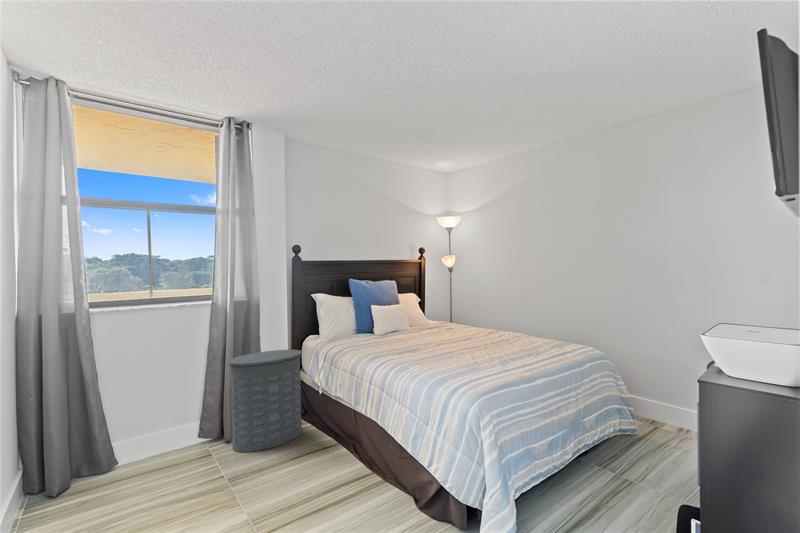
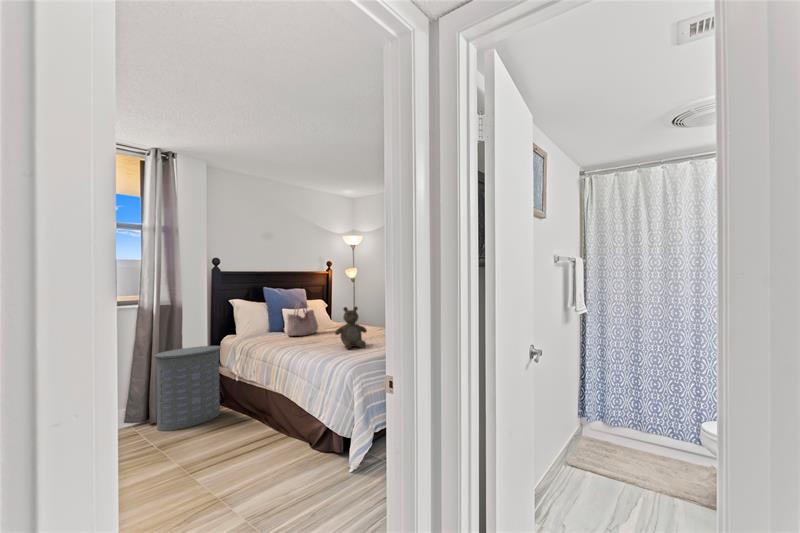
handbag: none [378,299,415,342] -> present [287,302,318,336]
teddy bear: none [444,310,488,369] -> present [335,307,367,349]

